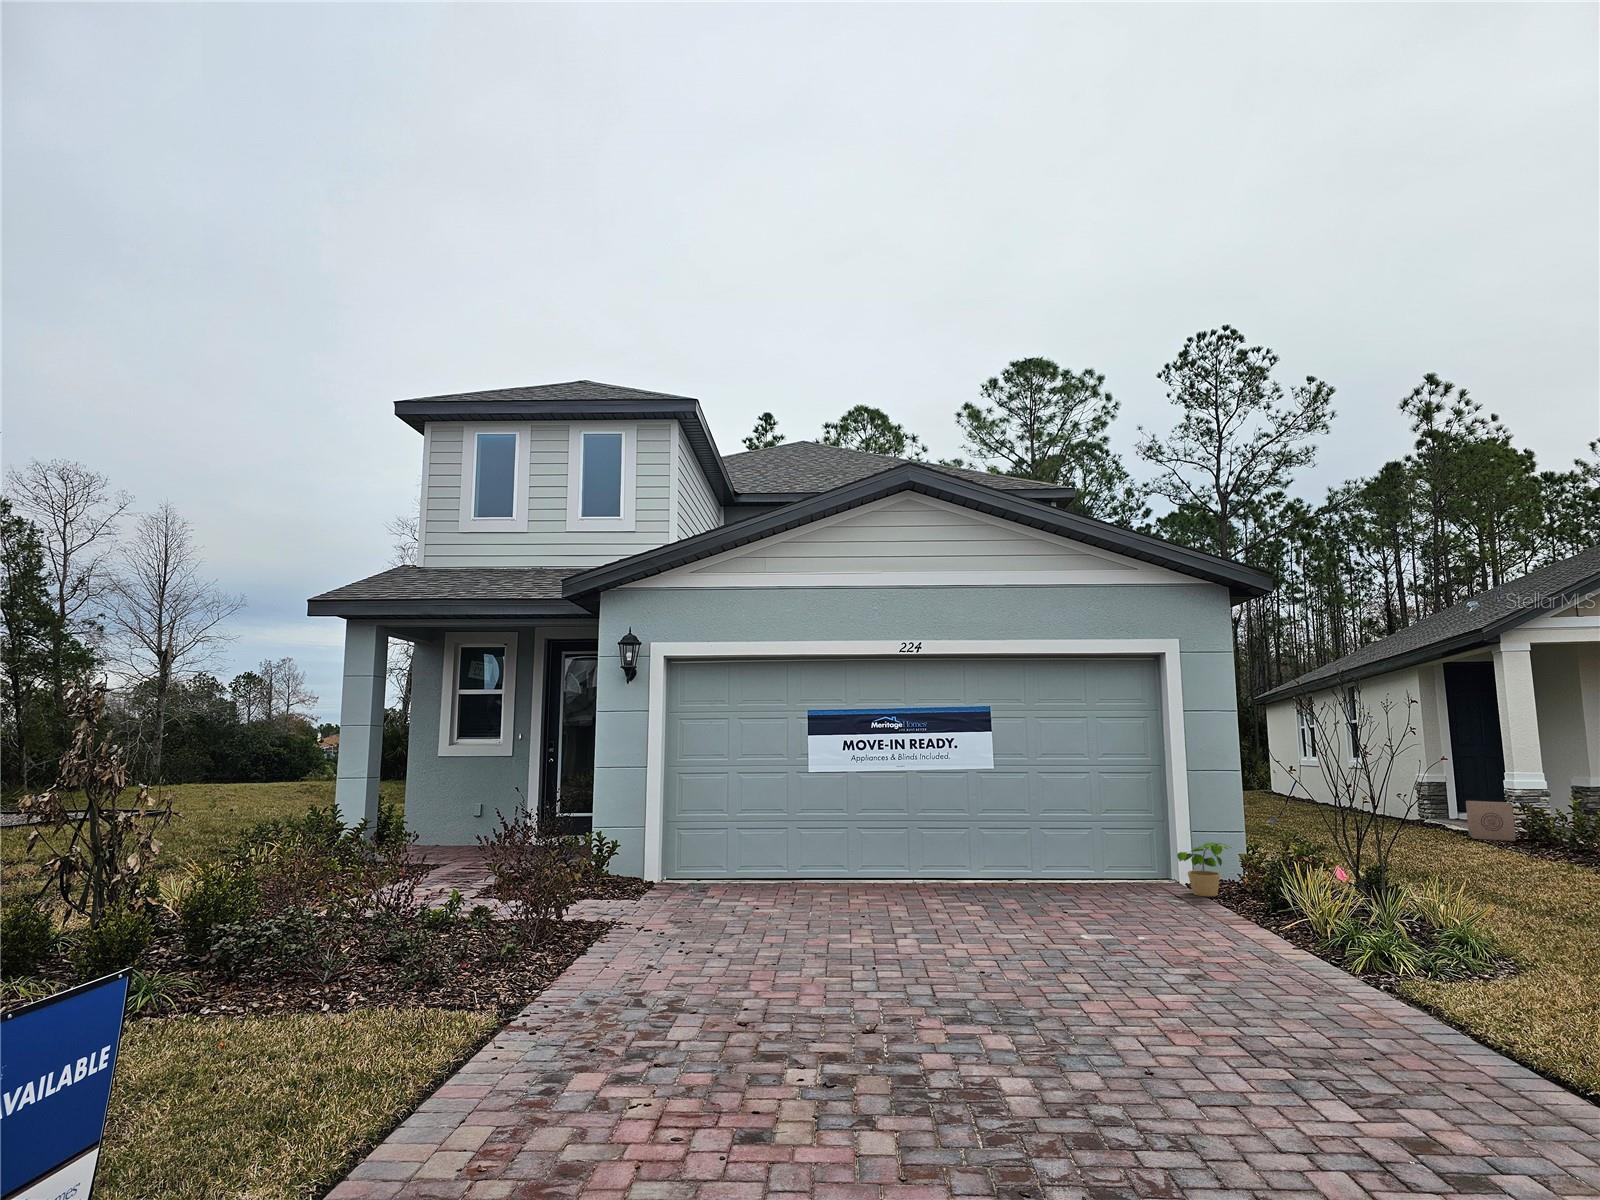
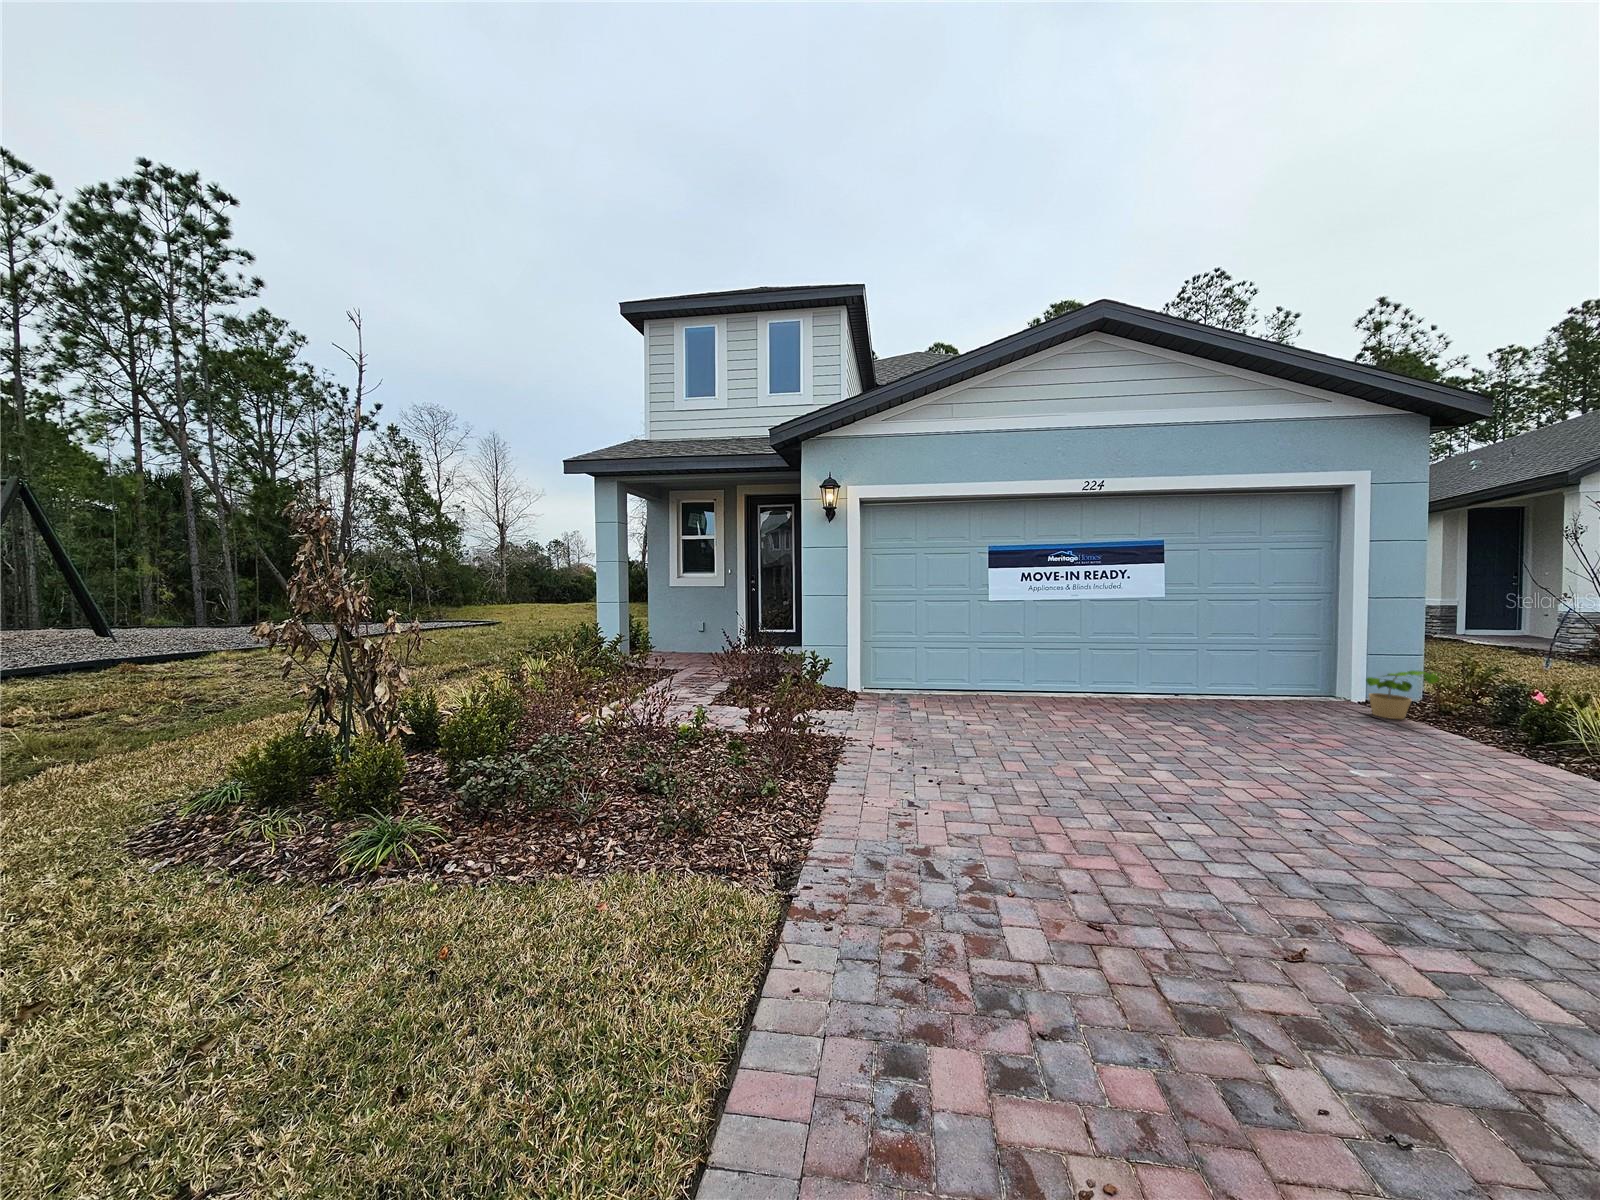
cardboard box: present [1466,801,1516,841] -> none [1514,623,1580,658]

